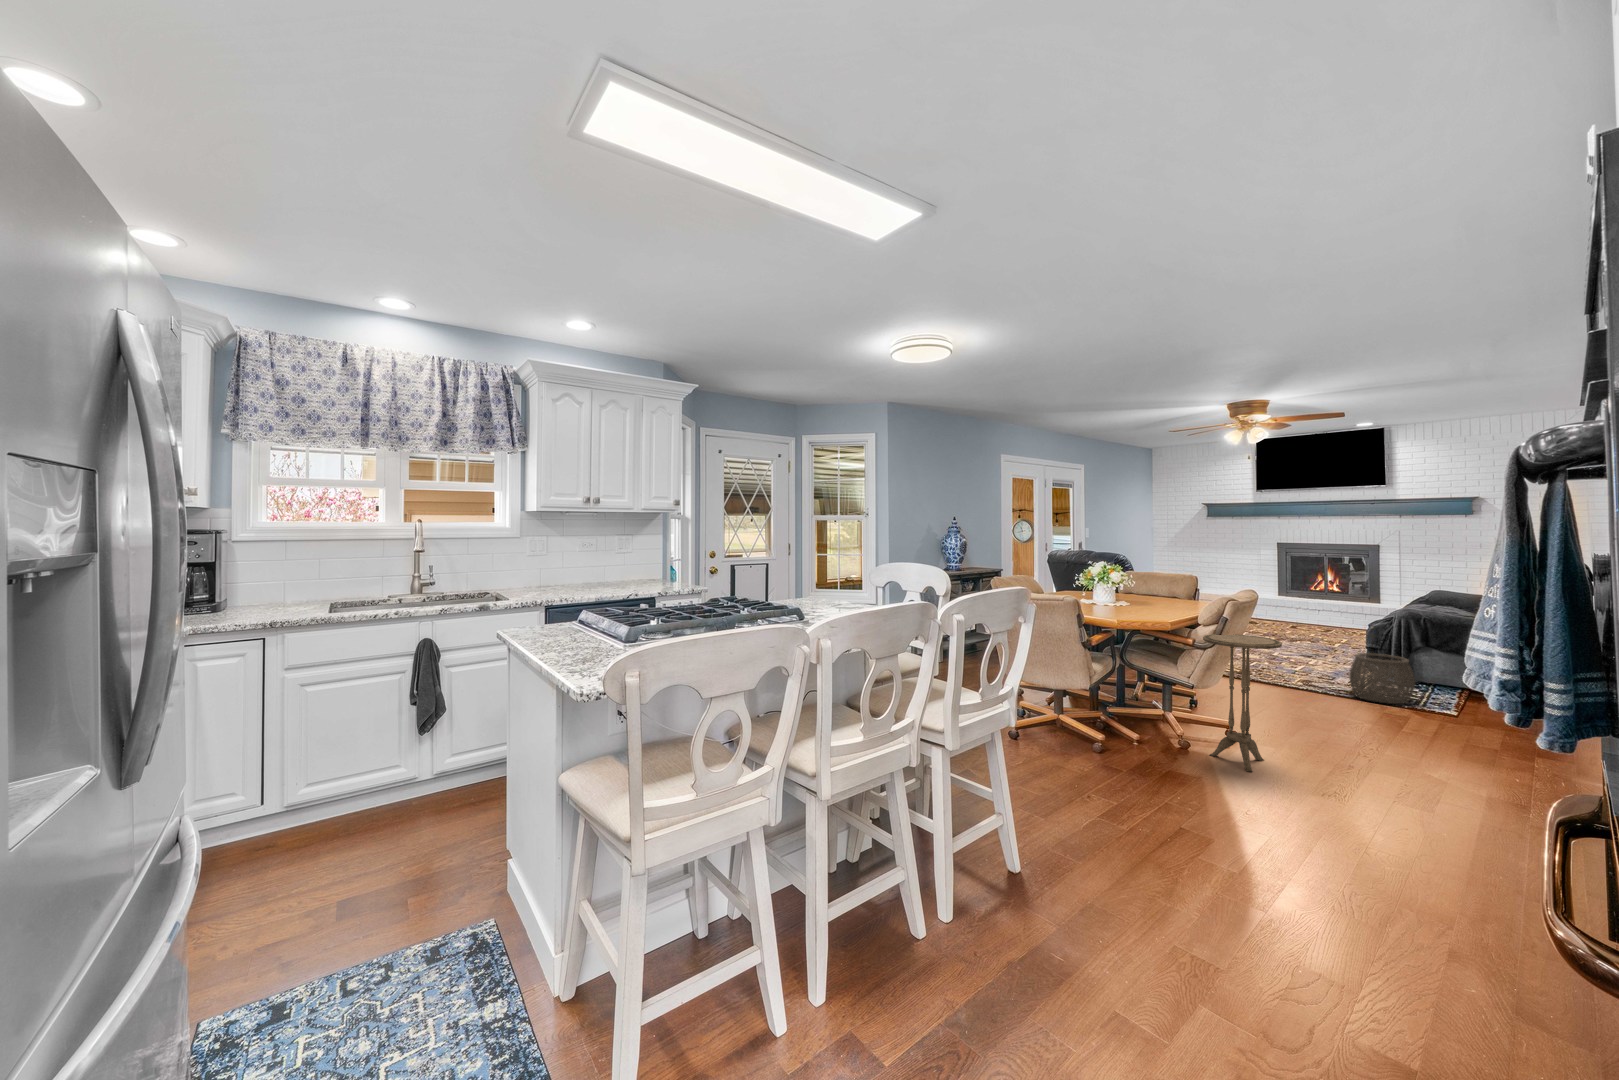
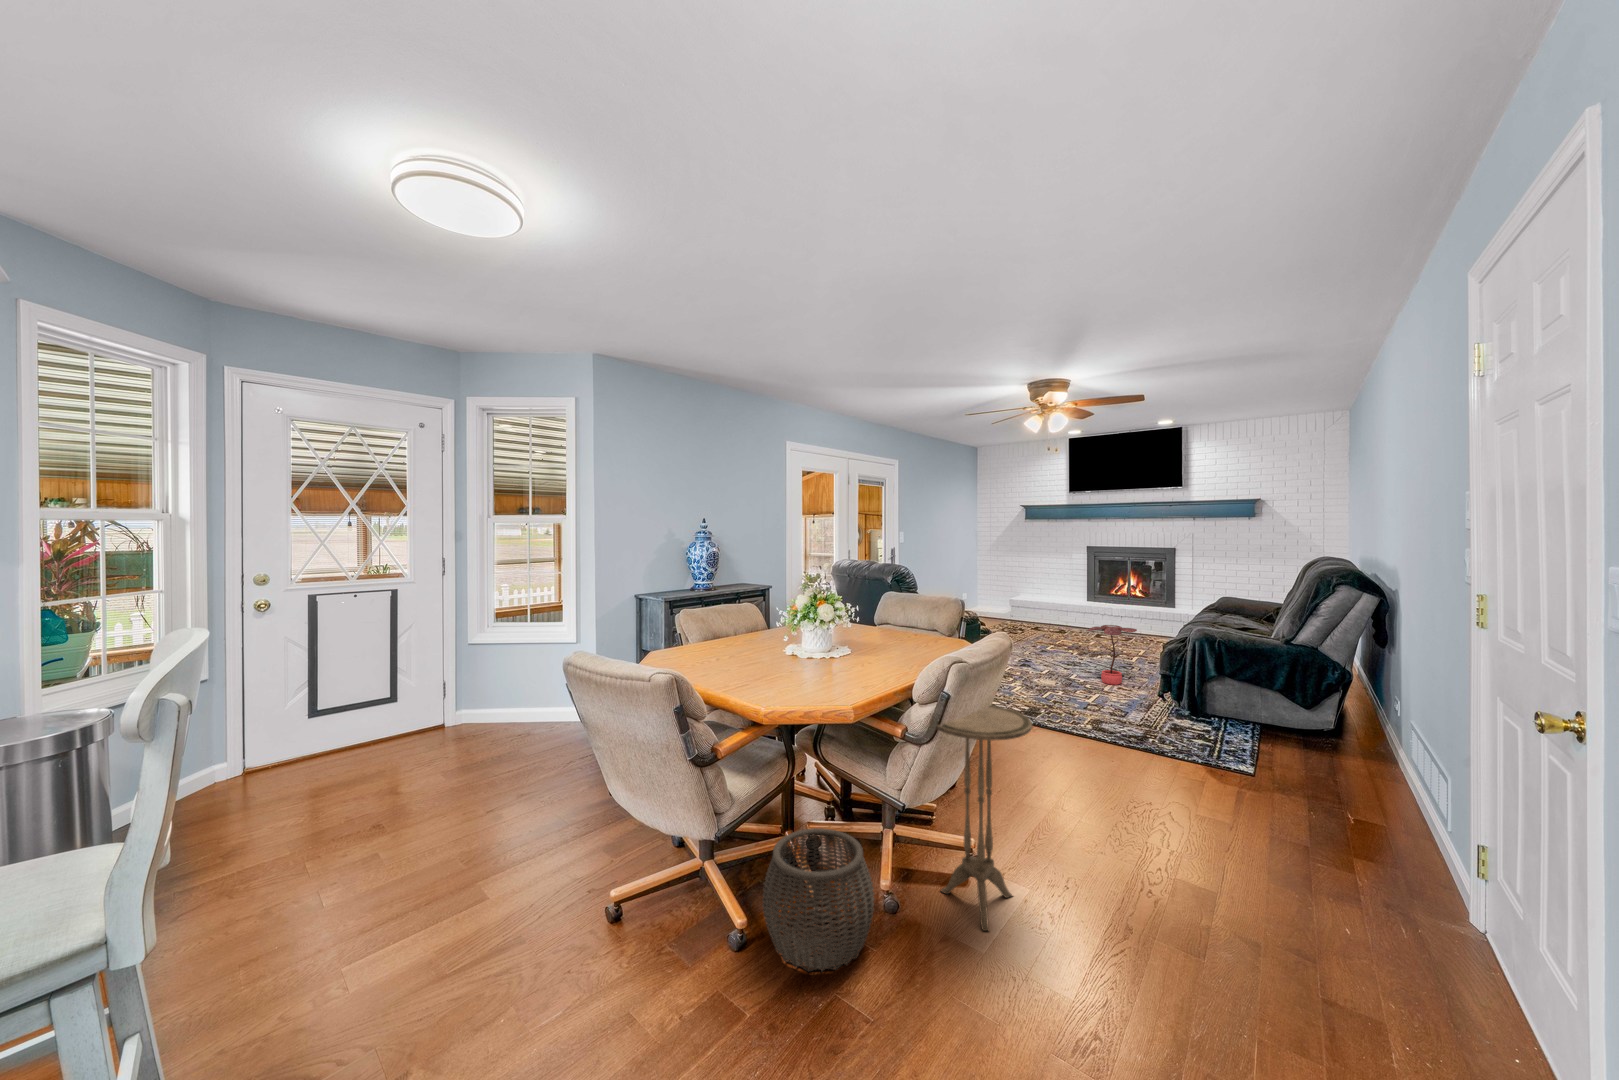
potted plant: none [1292,608,1342,660] -> present [1088,625,1137,685]
woven basket: present [1349,653,1415,704] -> present [762,828,874,971]

